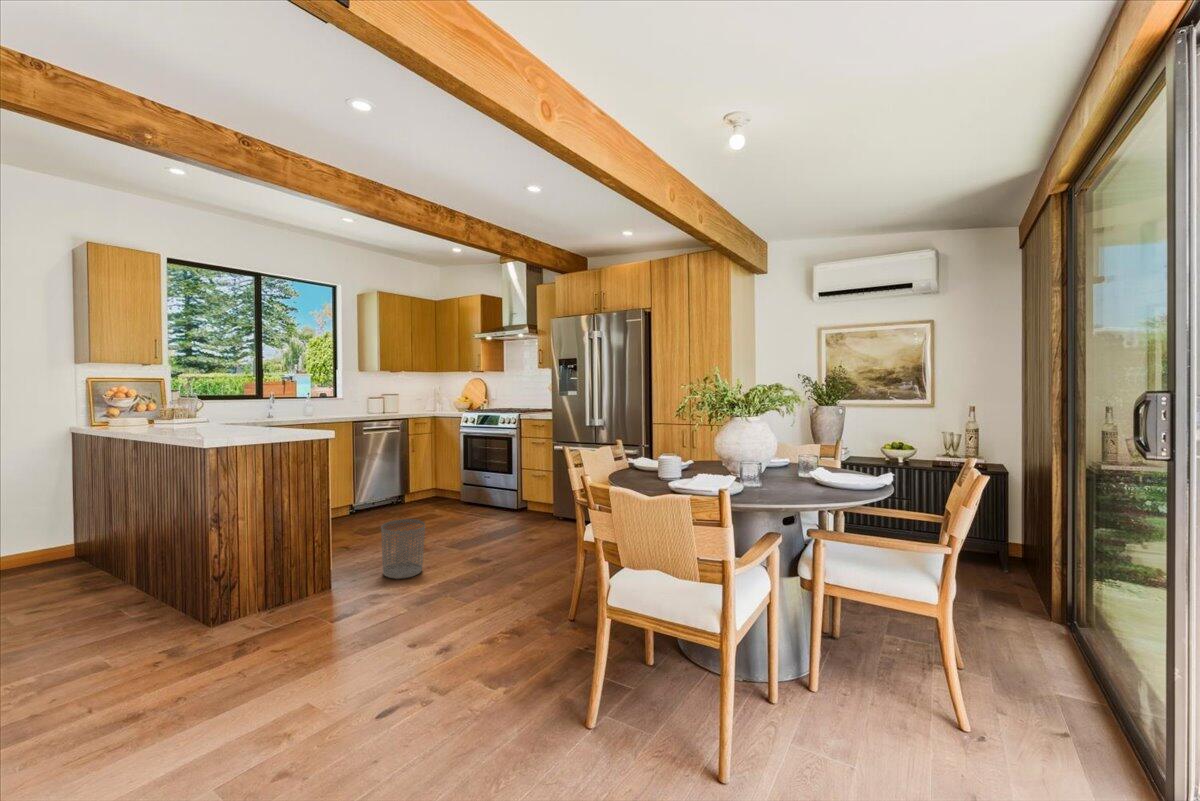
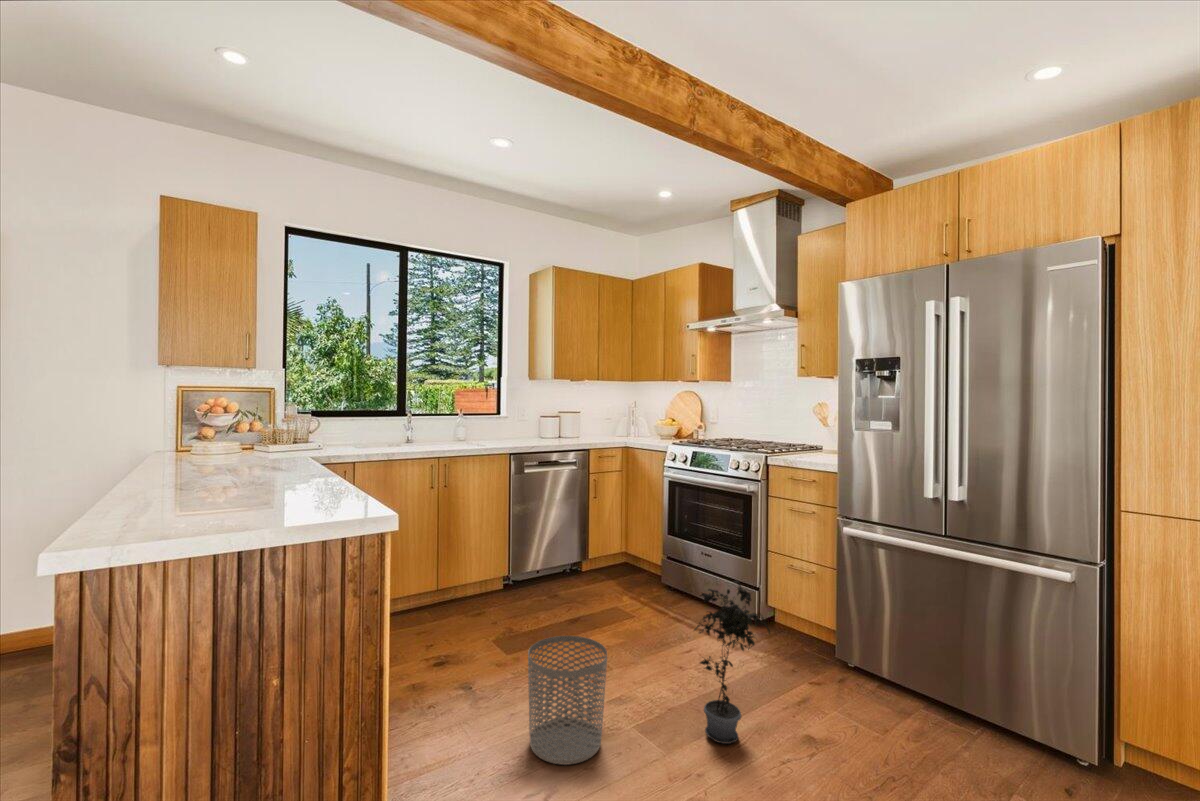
potted plant: none [471,484,507,563] -> present [694,581,770,744]

